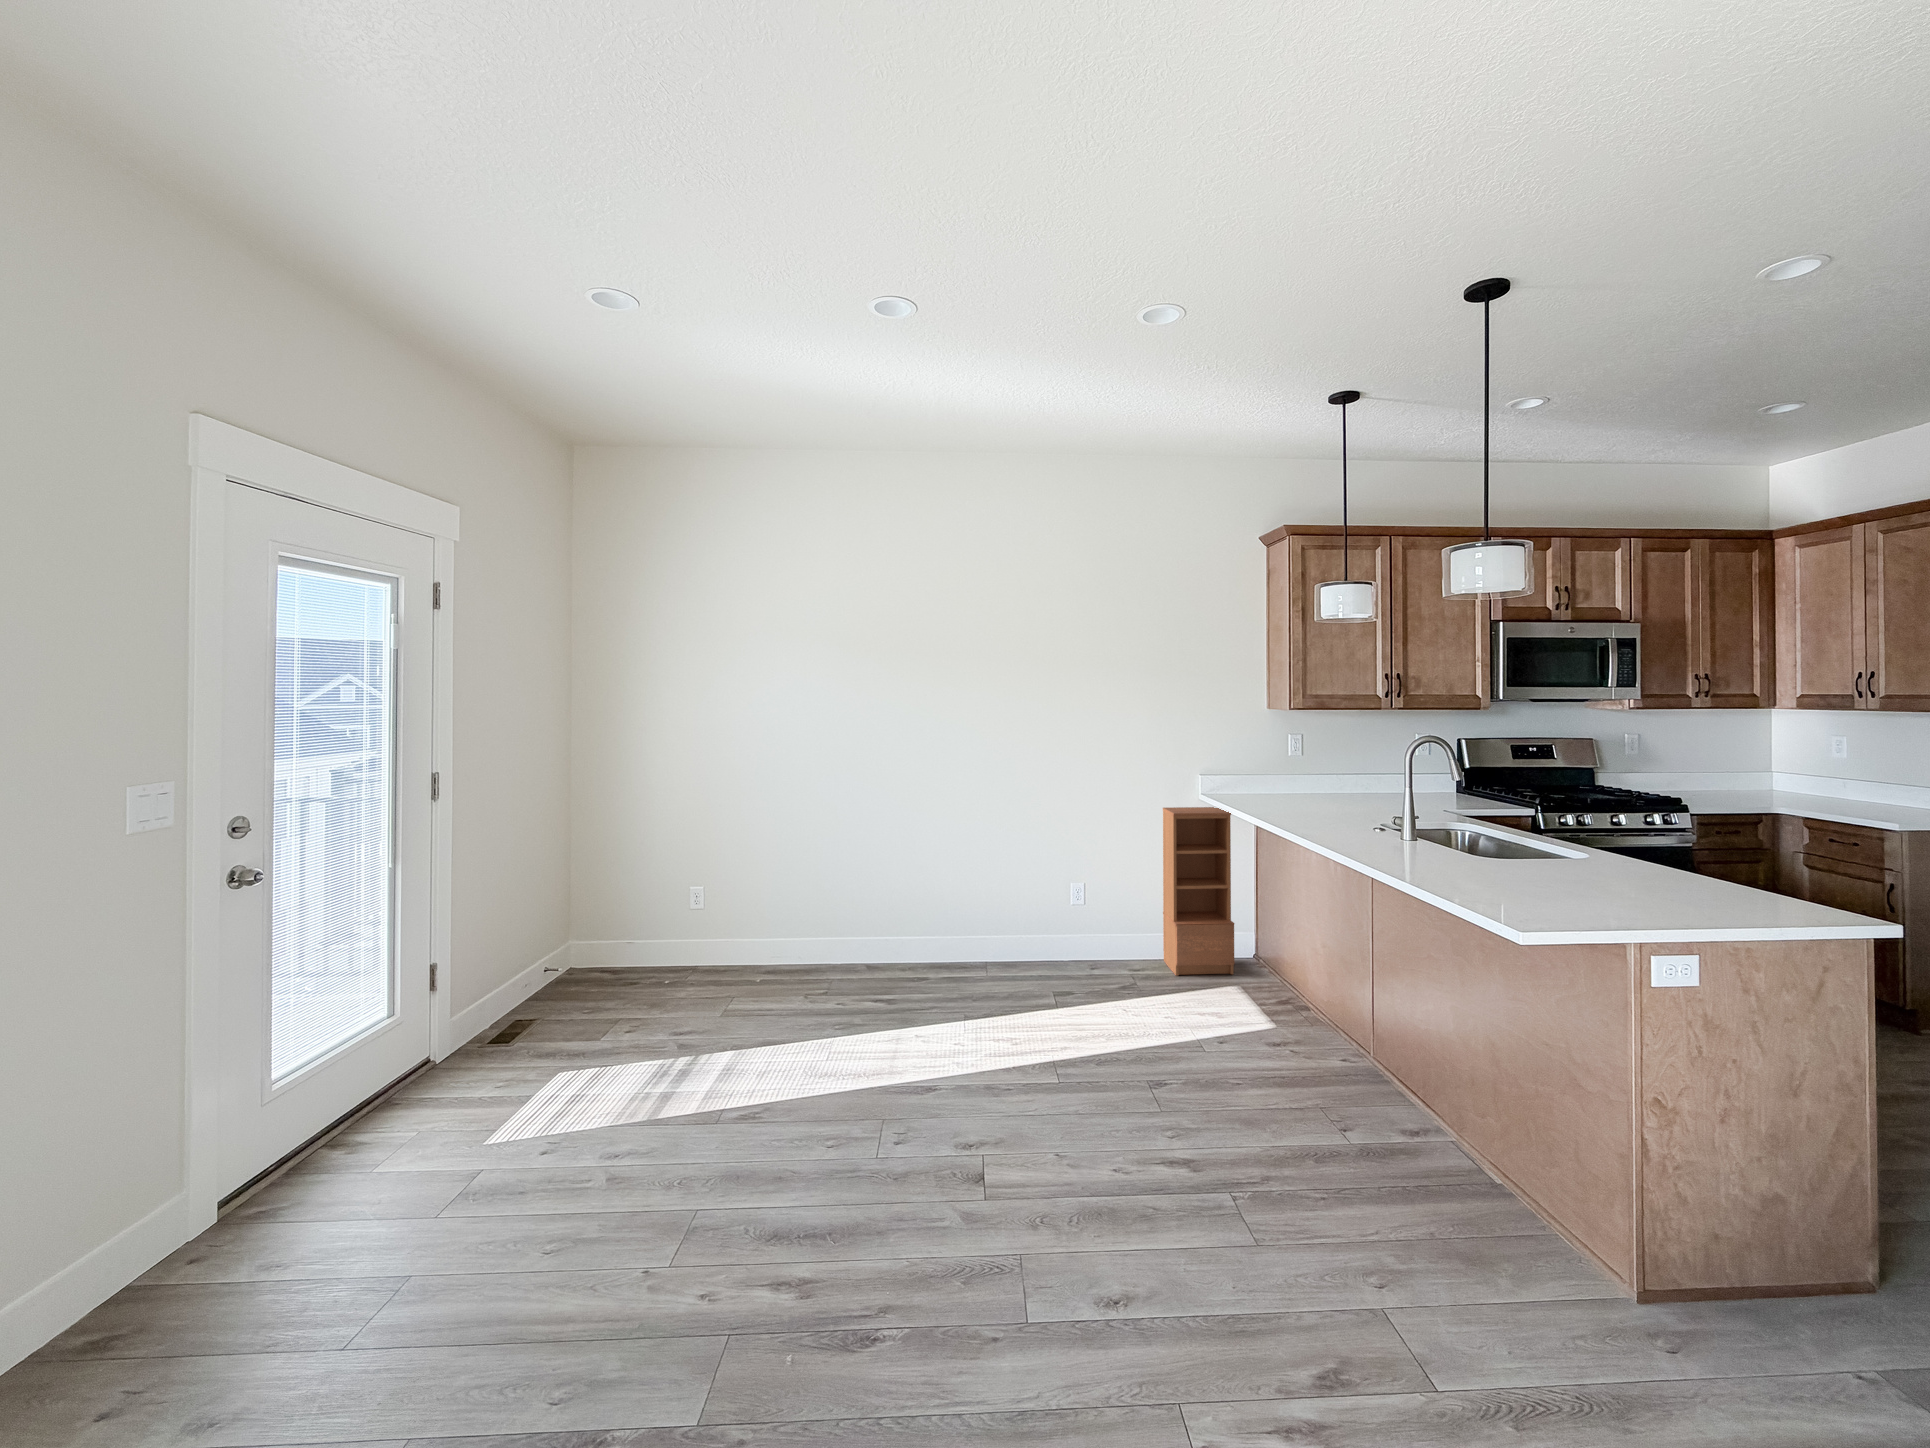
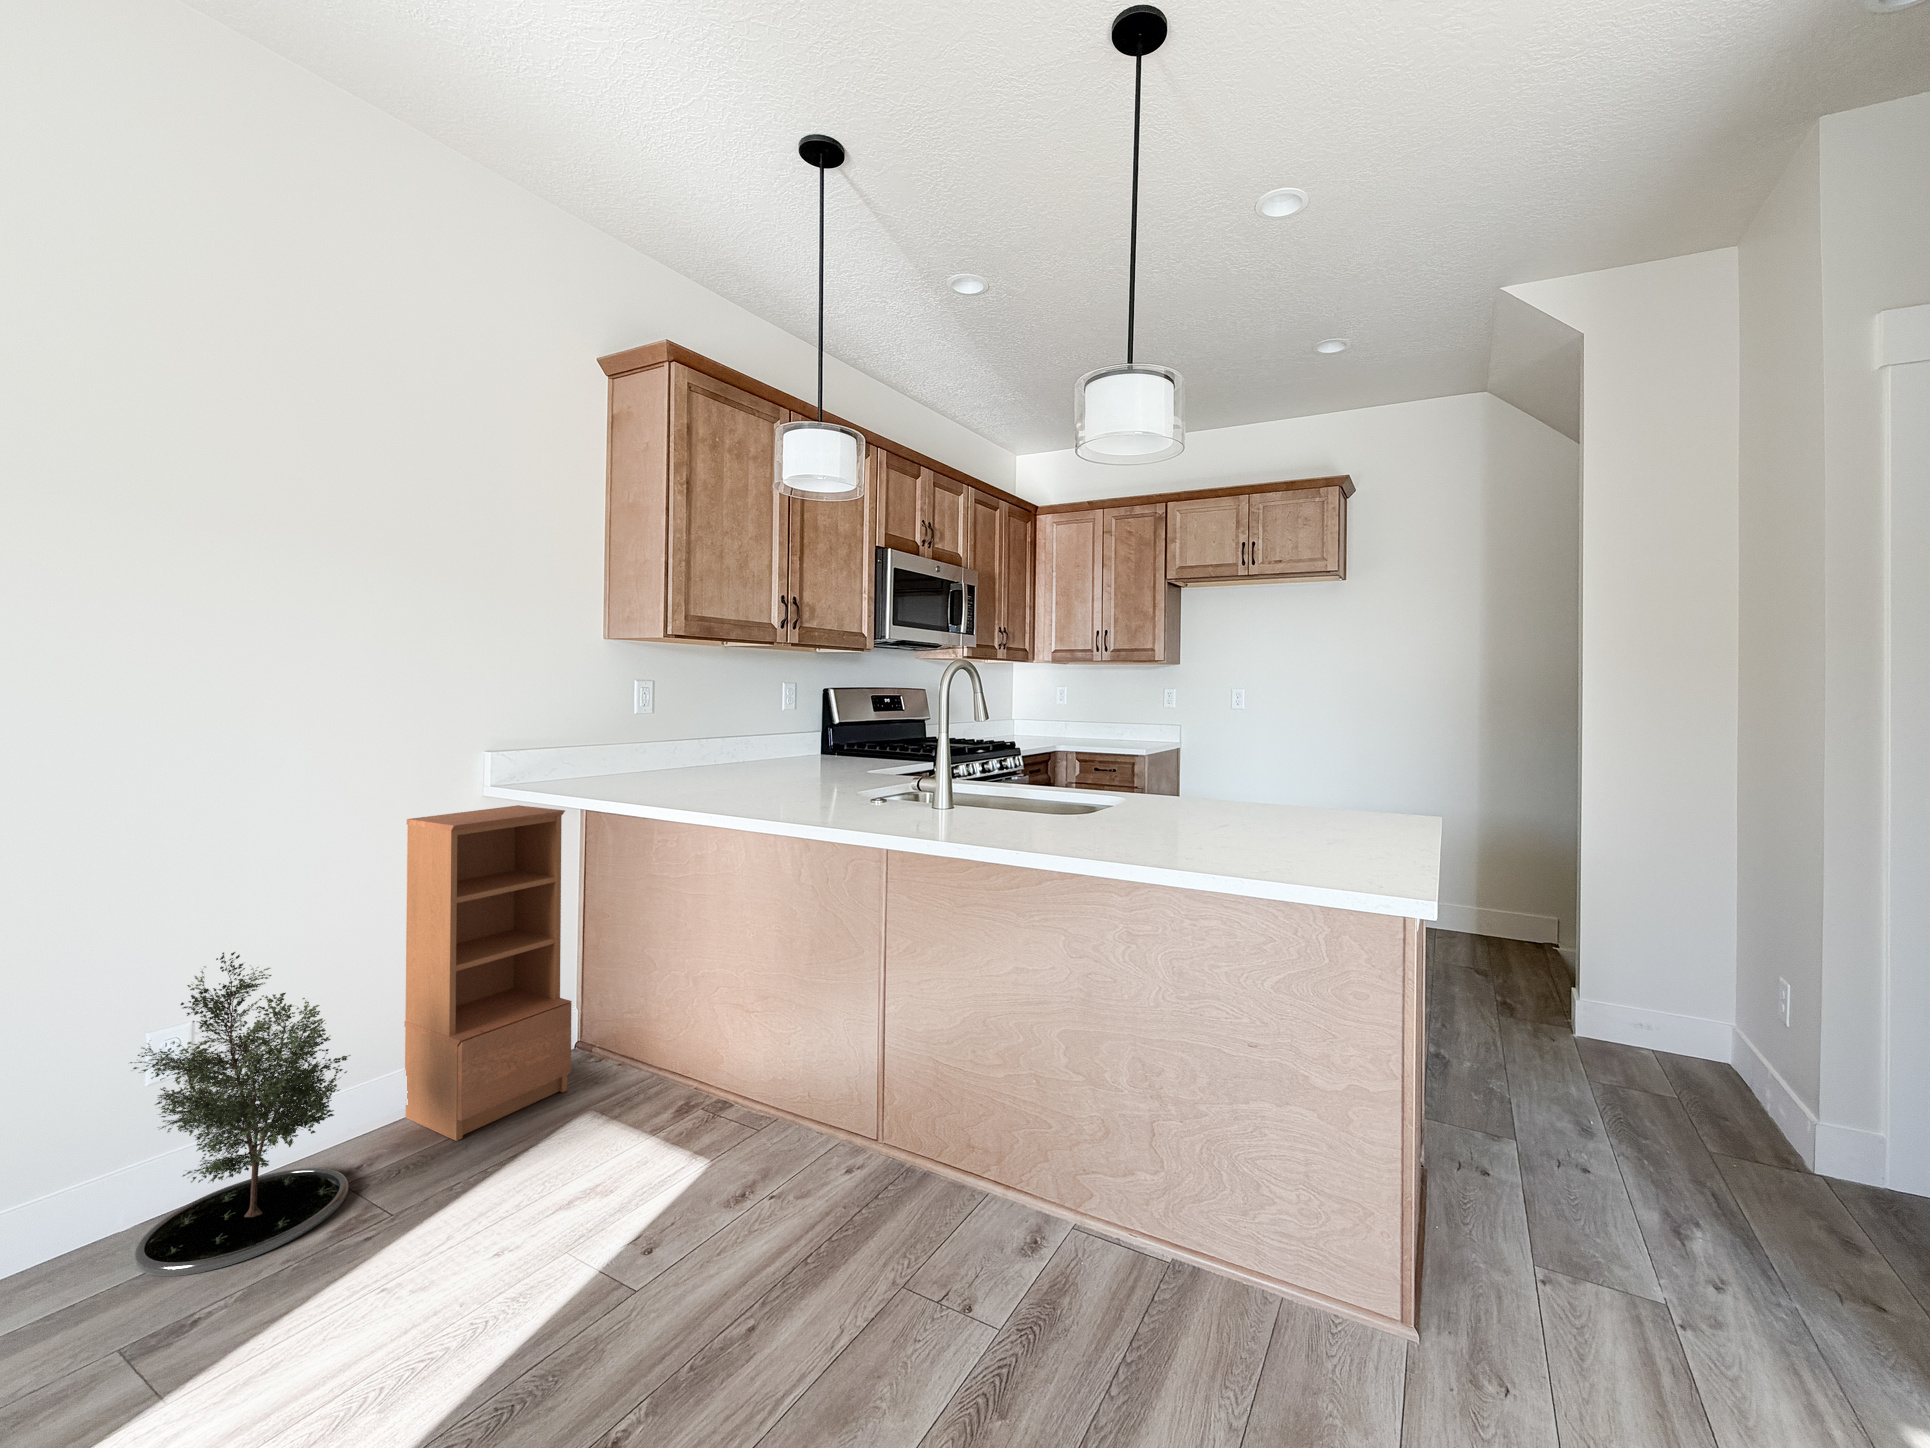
potted tree: none [1062,854,1135,984] -> present [130,952,350,1276]

